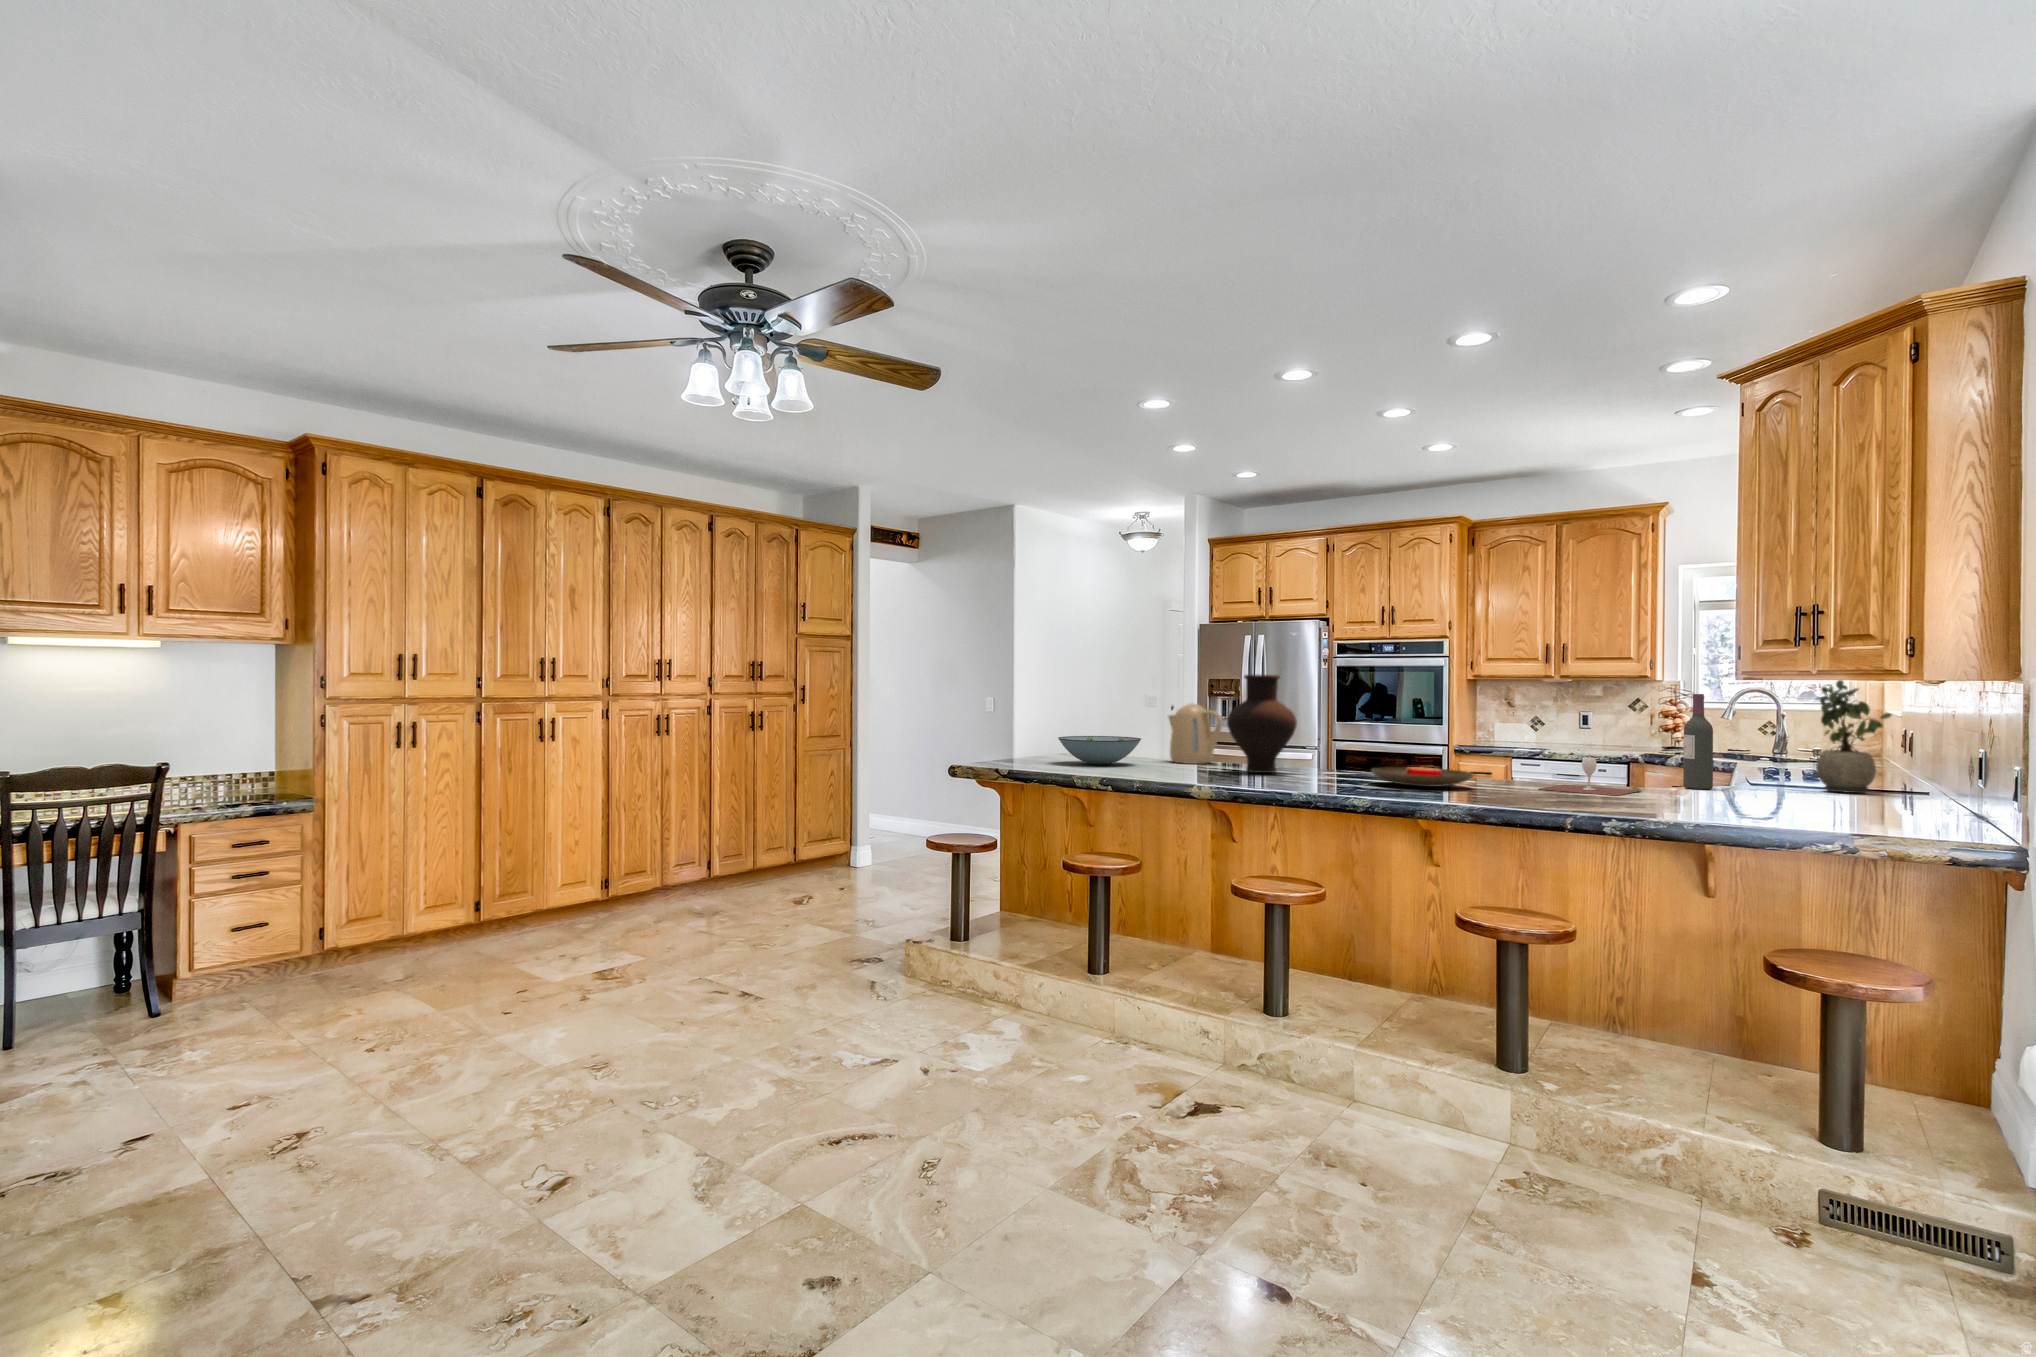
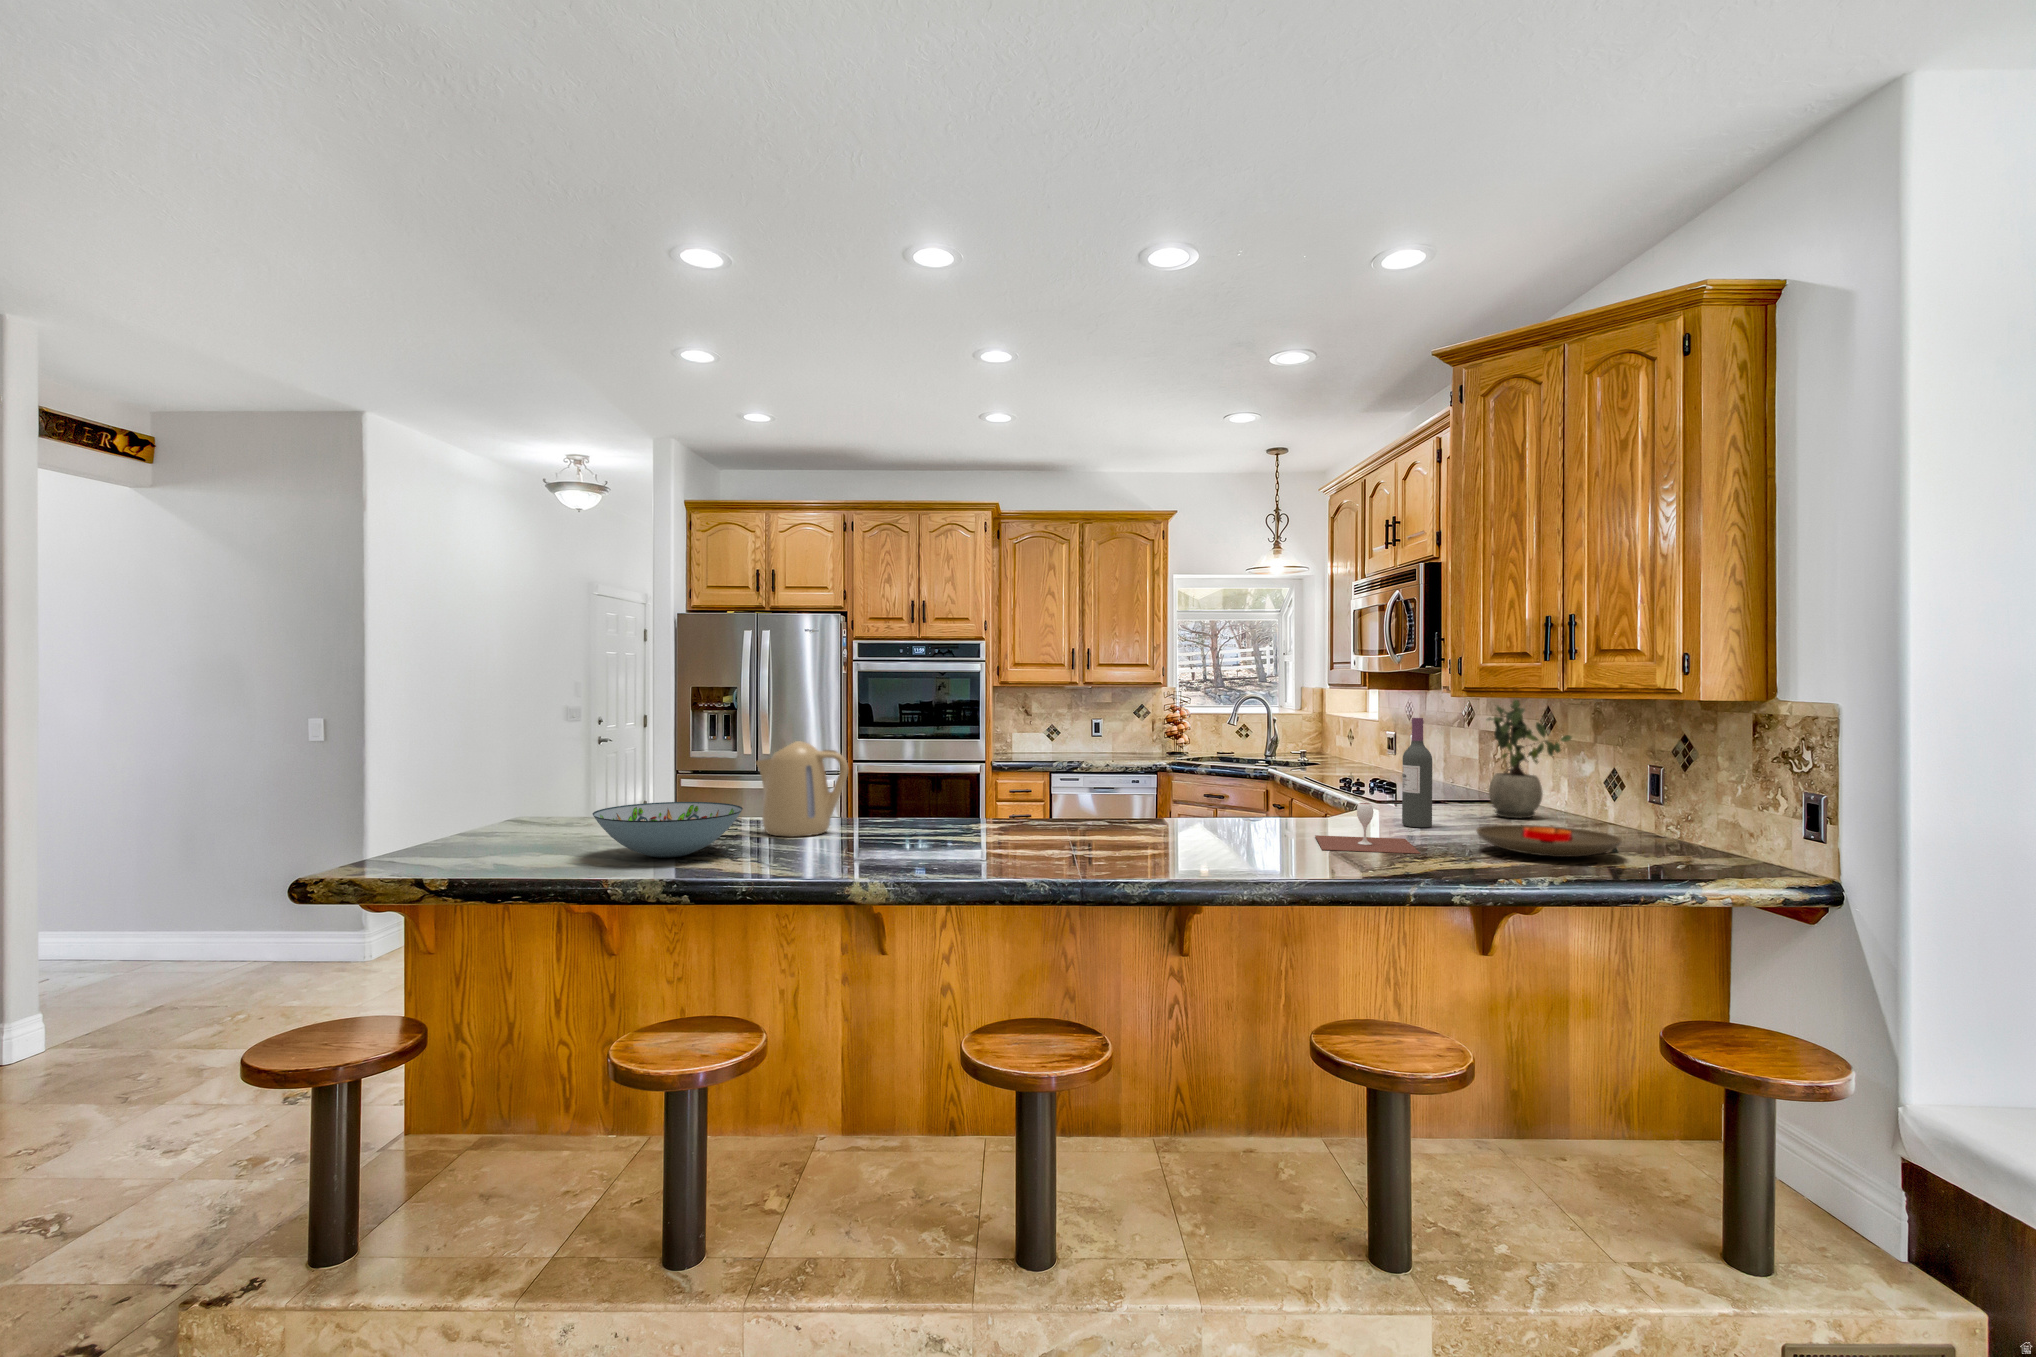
vase: present [1227,675,1297,773] -> none [902,701,1005,854]
plate: present [1371,767,1474,787] -> present [1476,825,1622,857]

